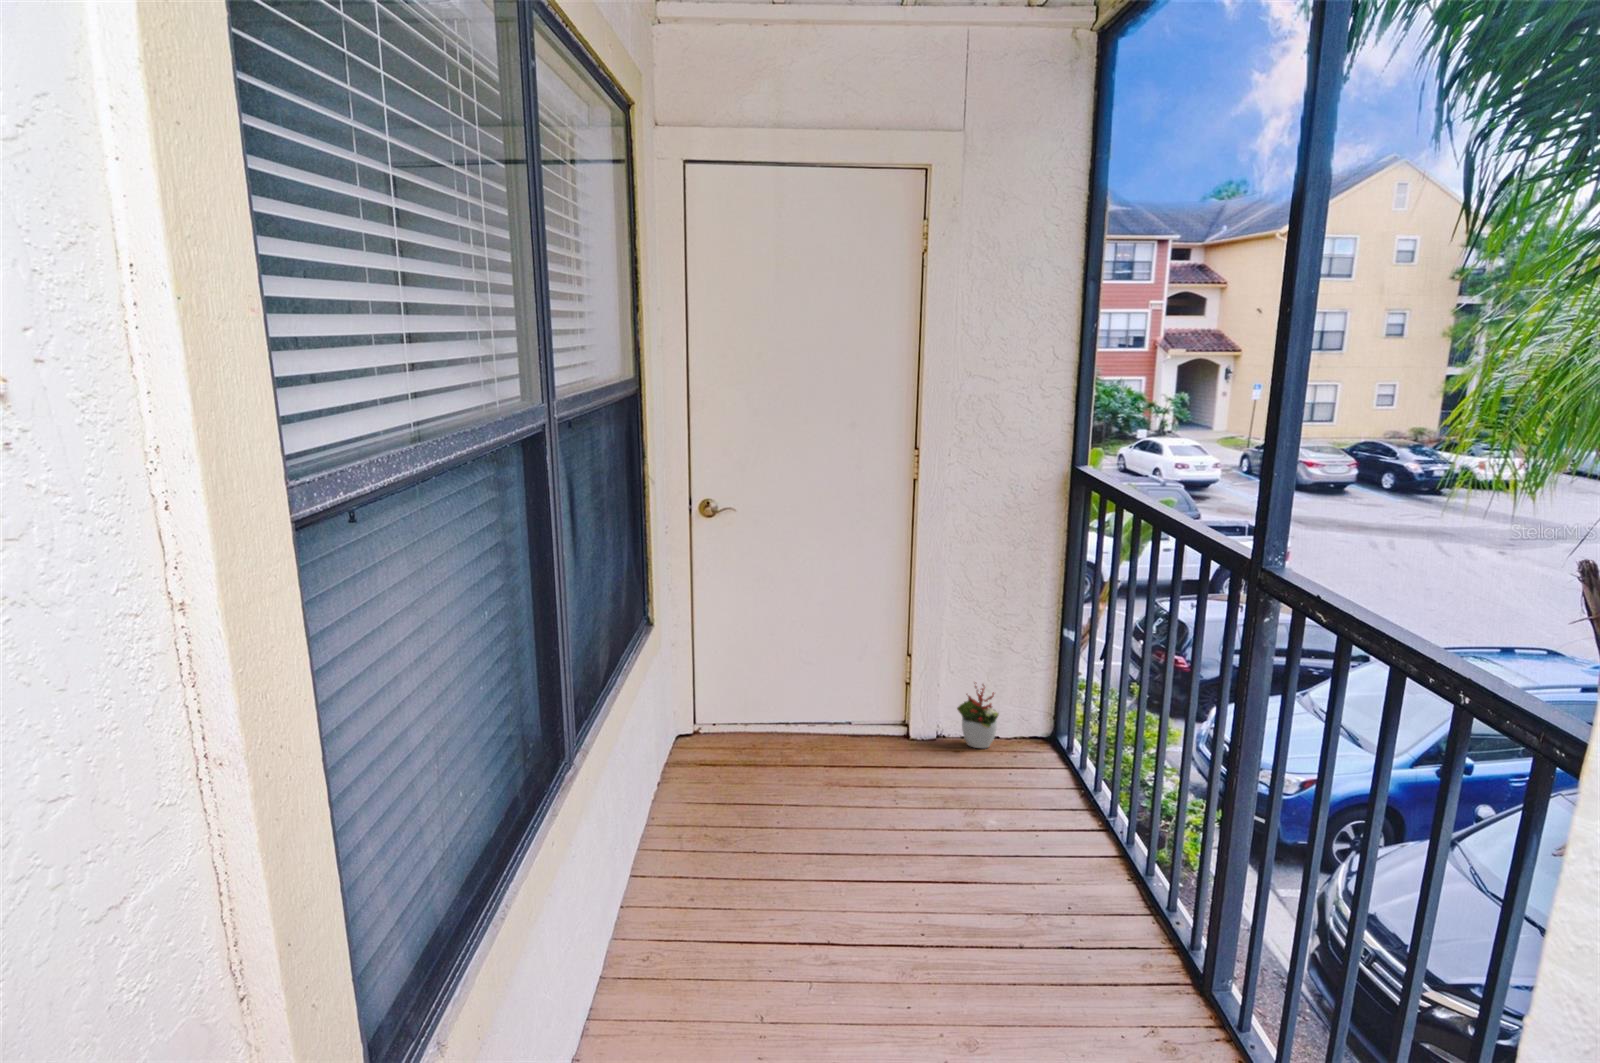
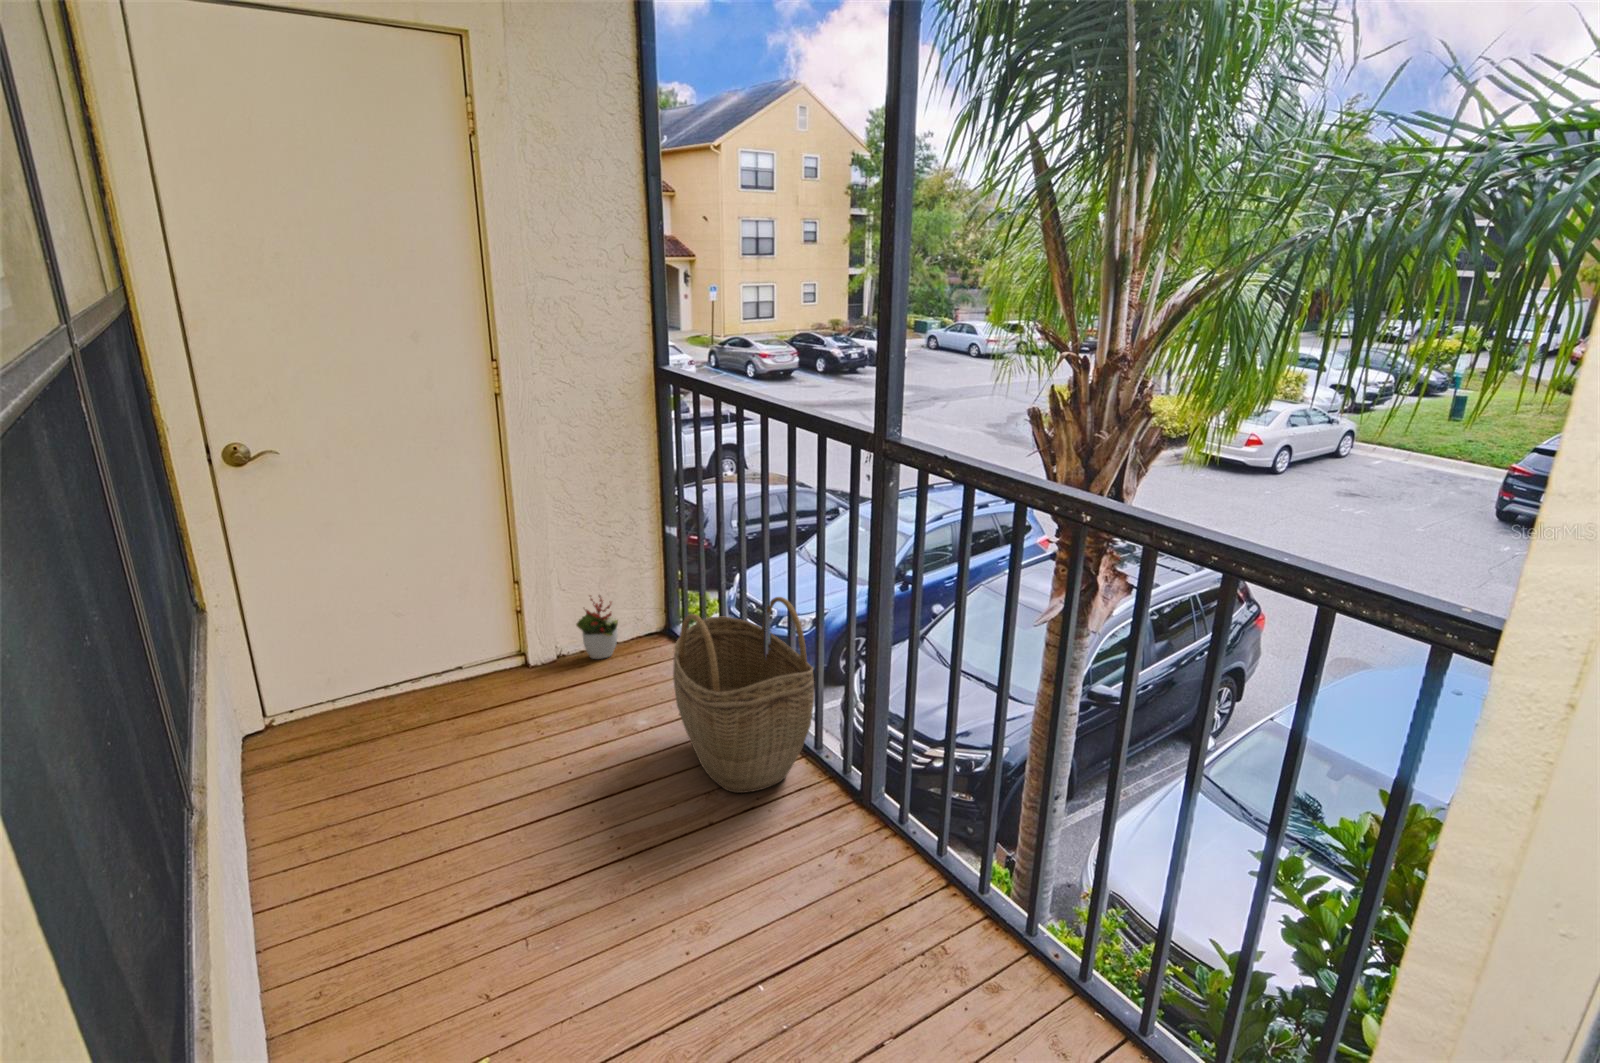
woven basket: none [1015,719,1164,932] -> present [673,597,814,793]

